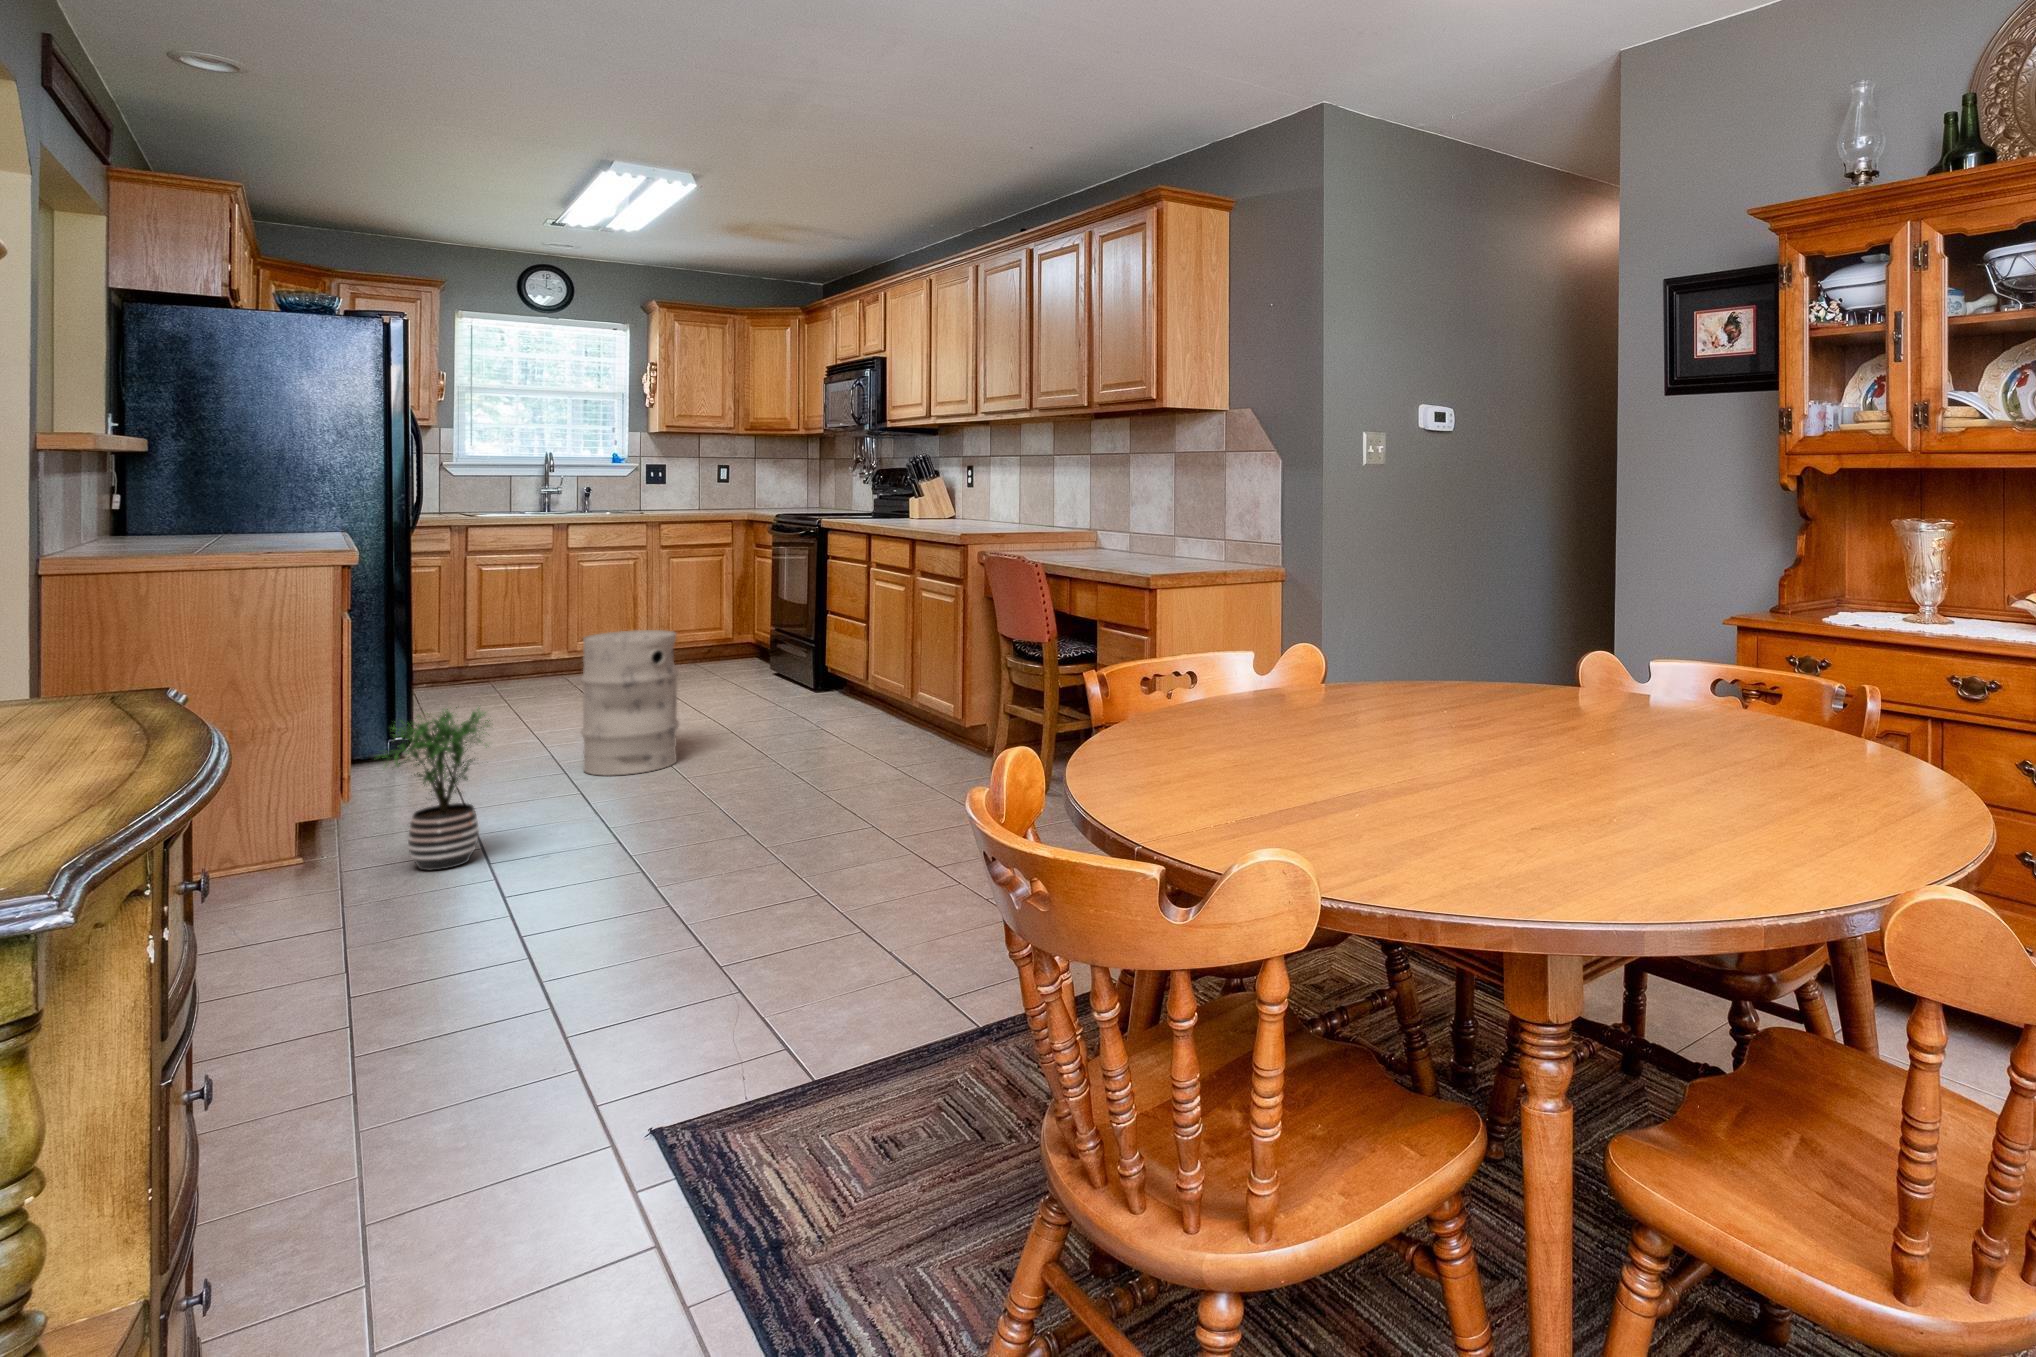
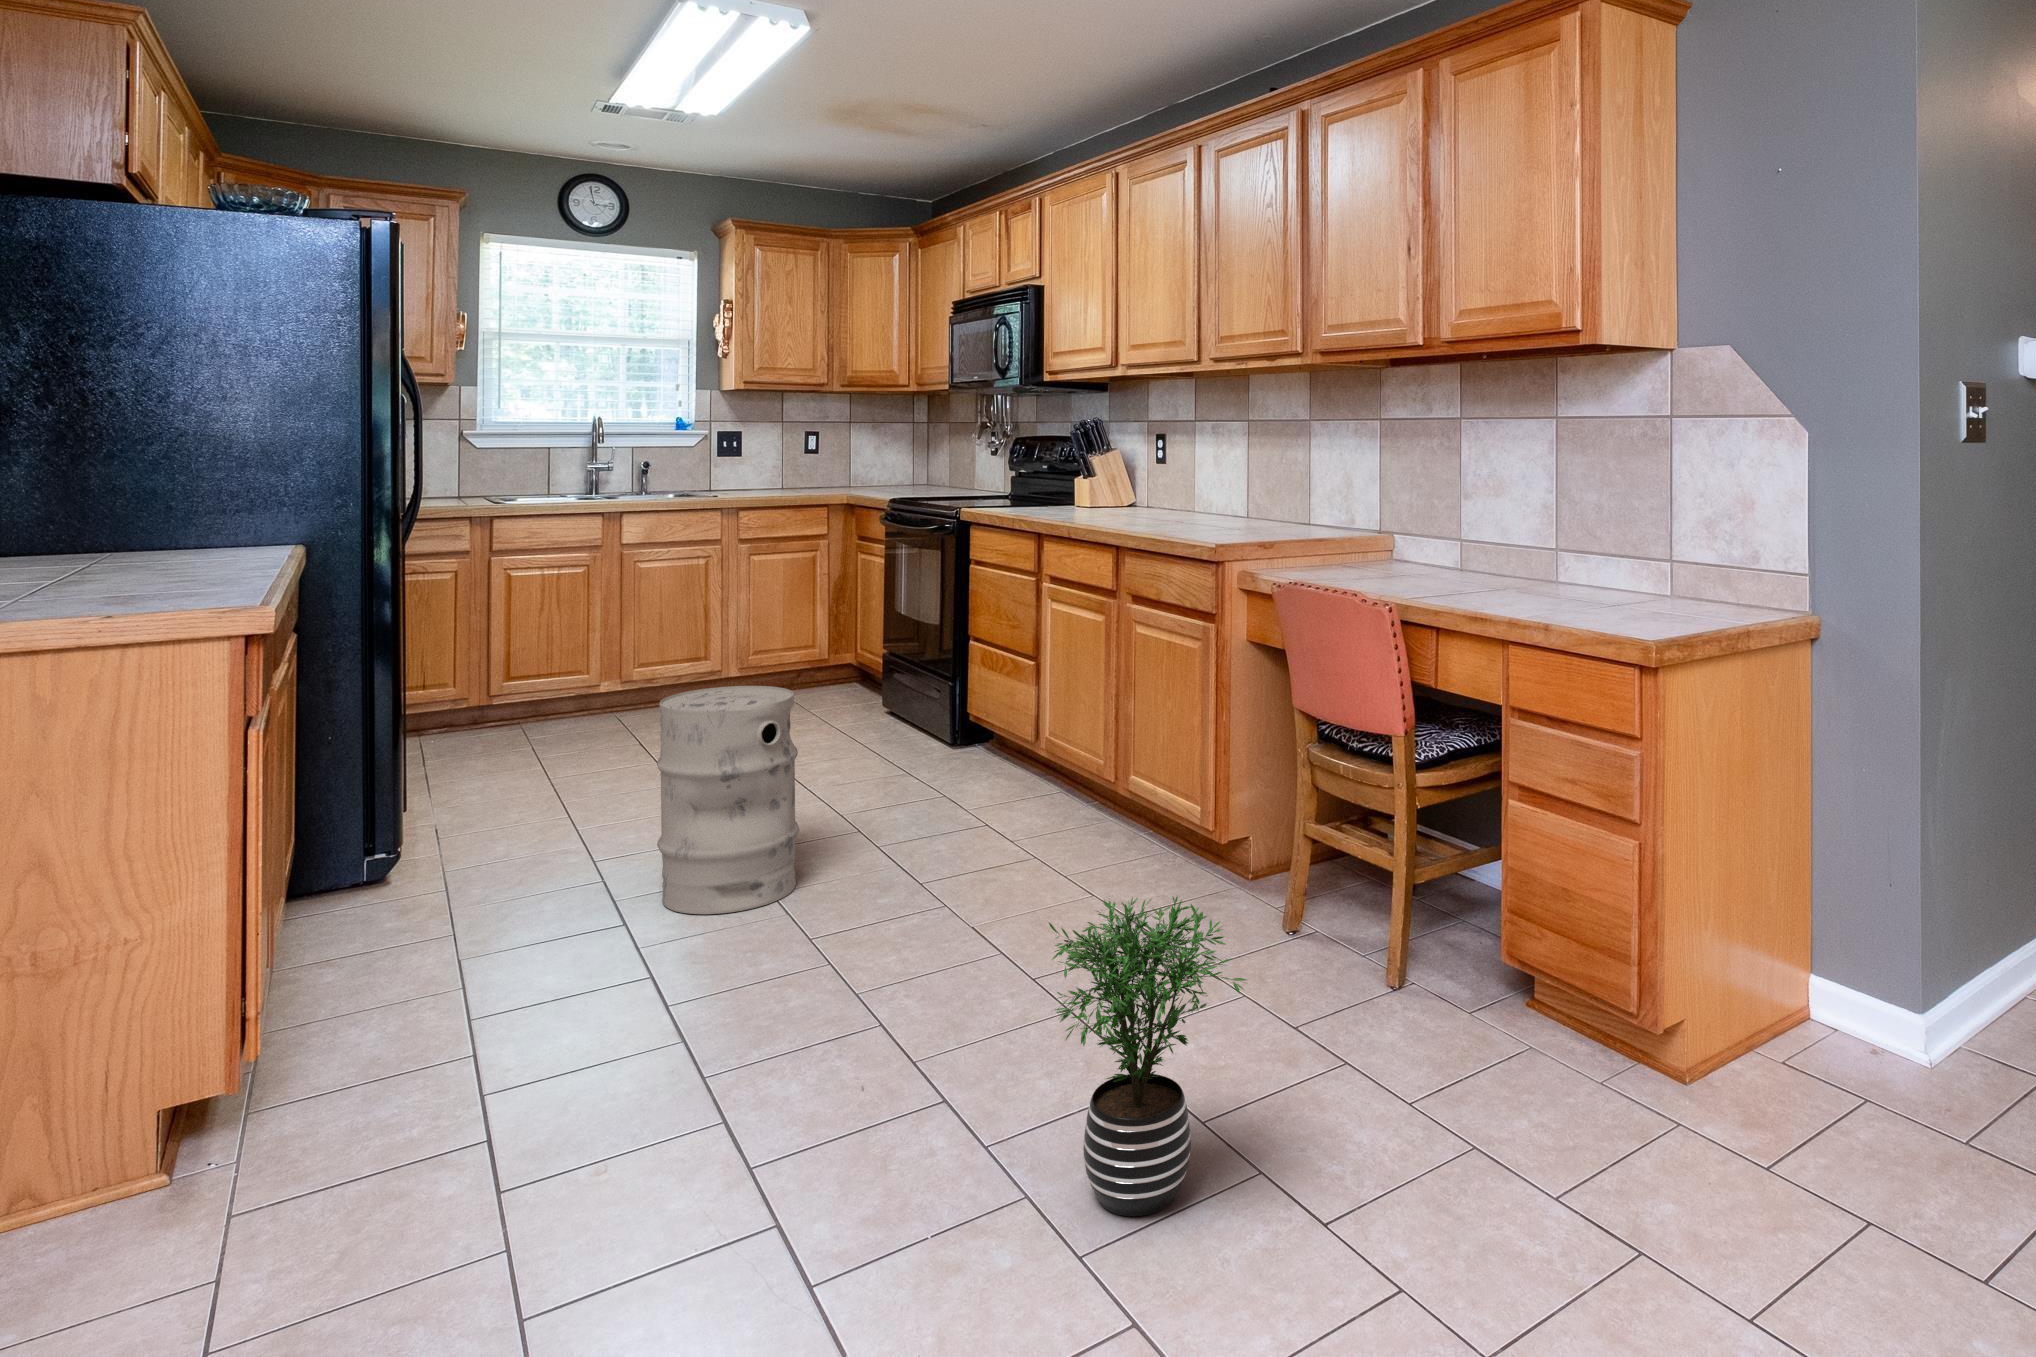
potted plant: present [376,706,490,870] -> present [1049,896,1246,1216]

